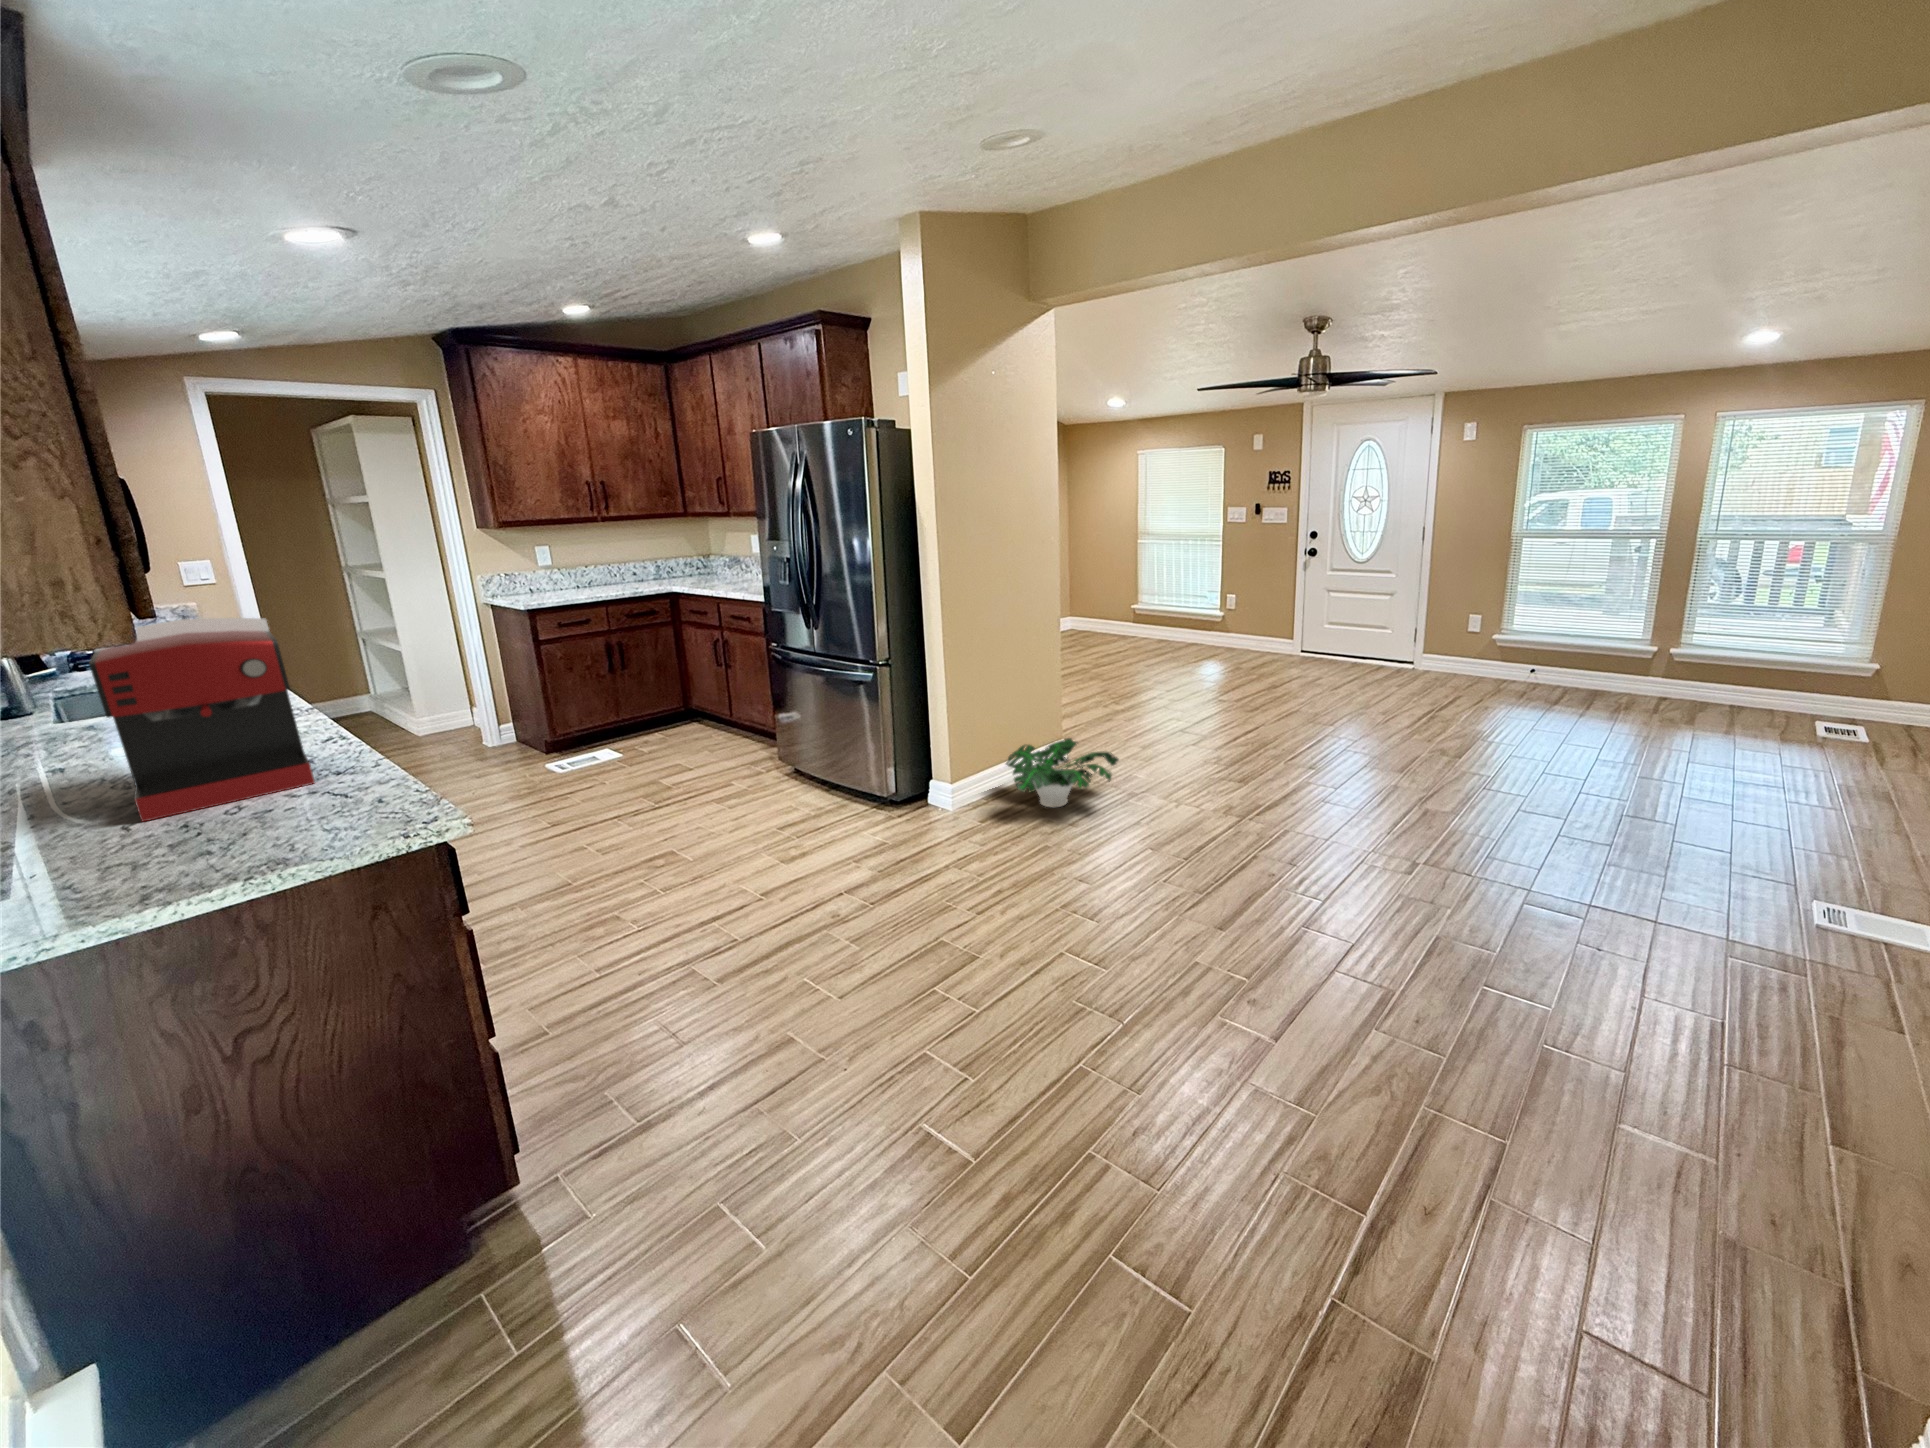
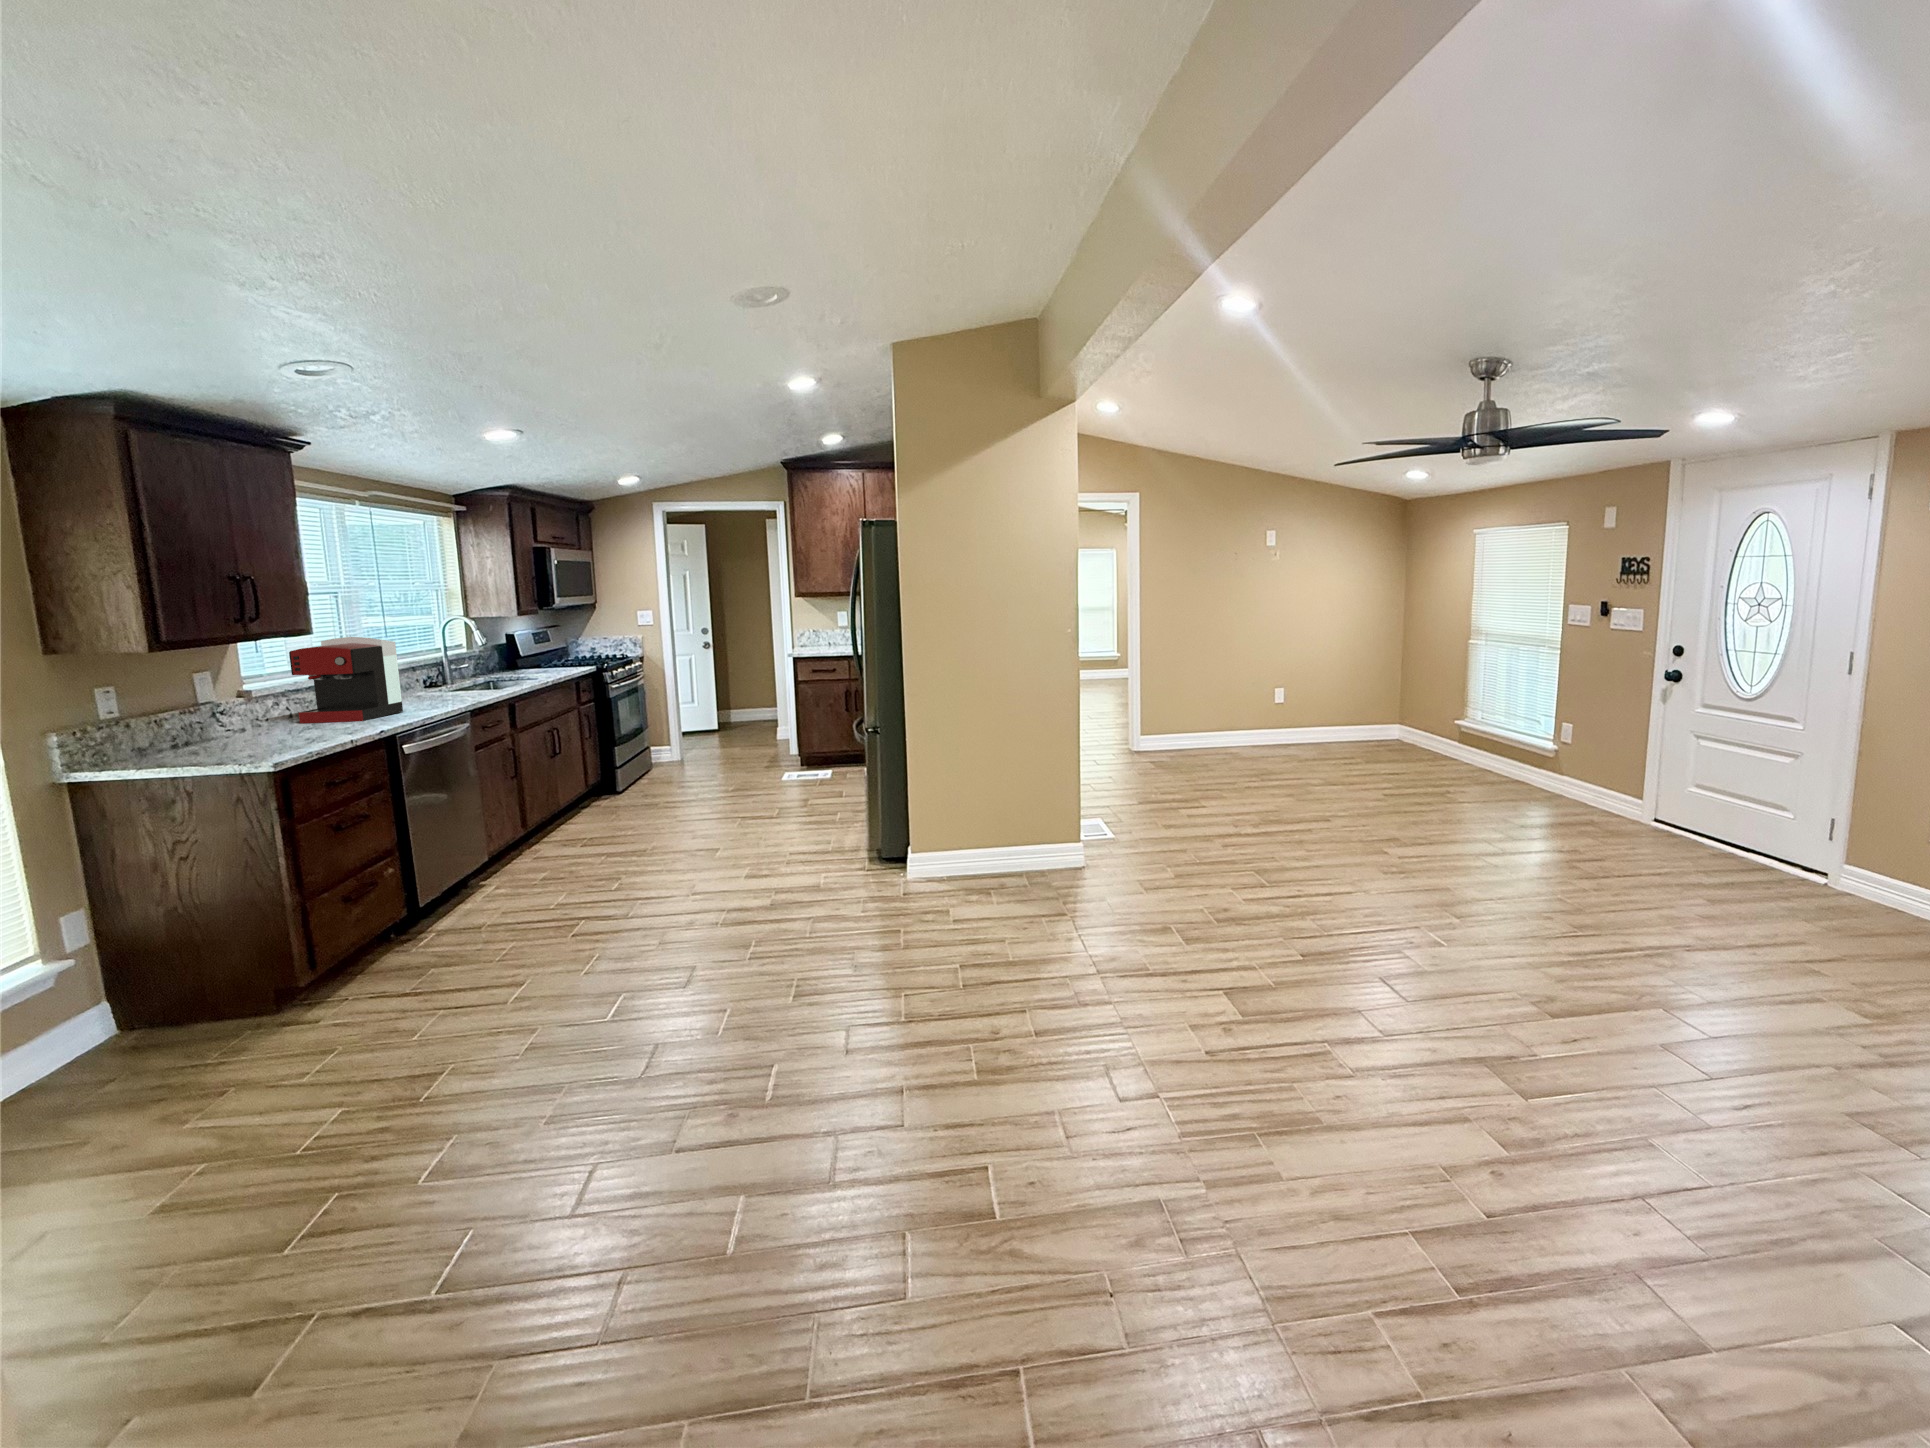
potted plant: present [1006,738,1119,808] -> none [912,824,1034,891]

